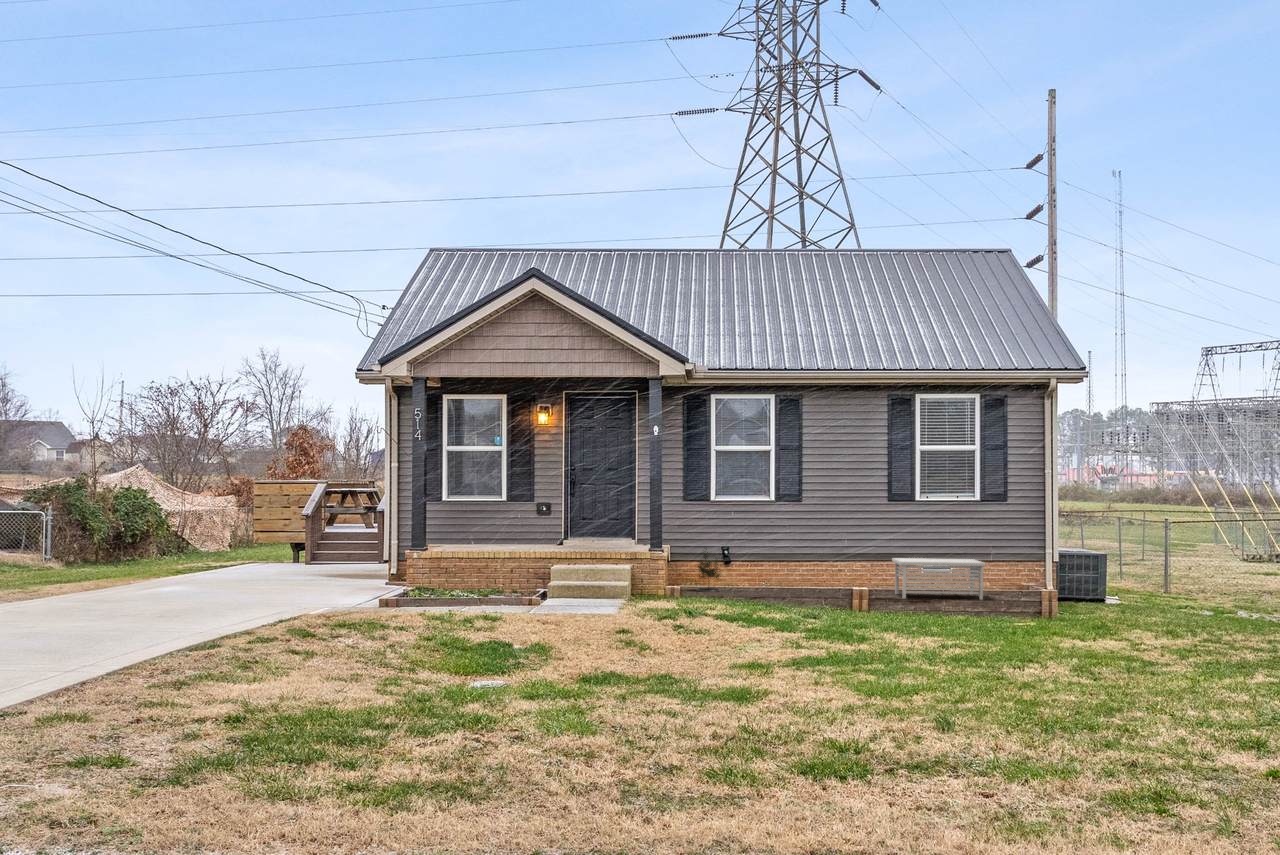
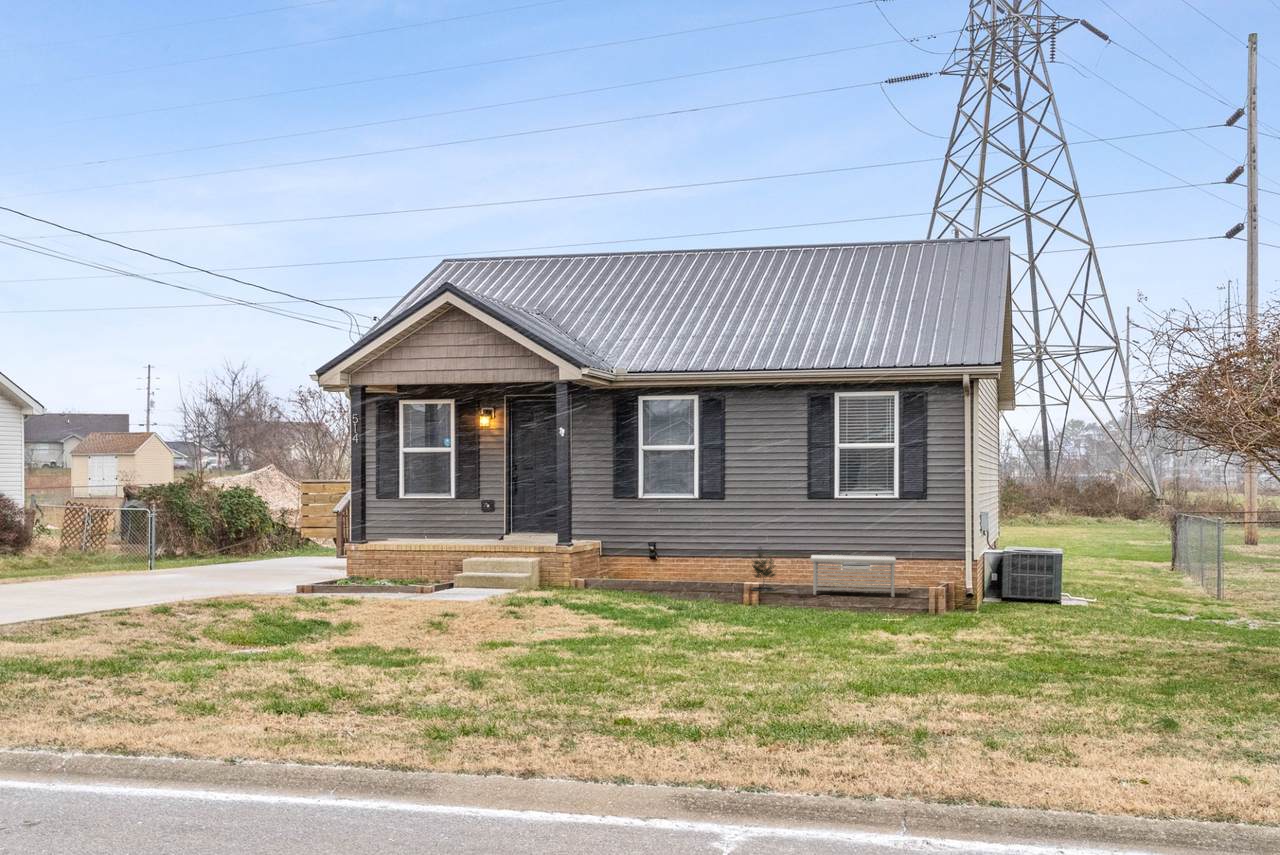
potted tree: present [696,549,720,592] -> present [751,551,776,591]

